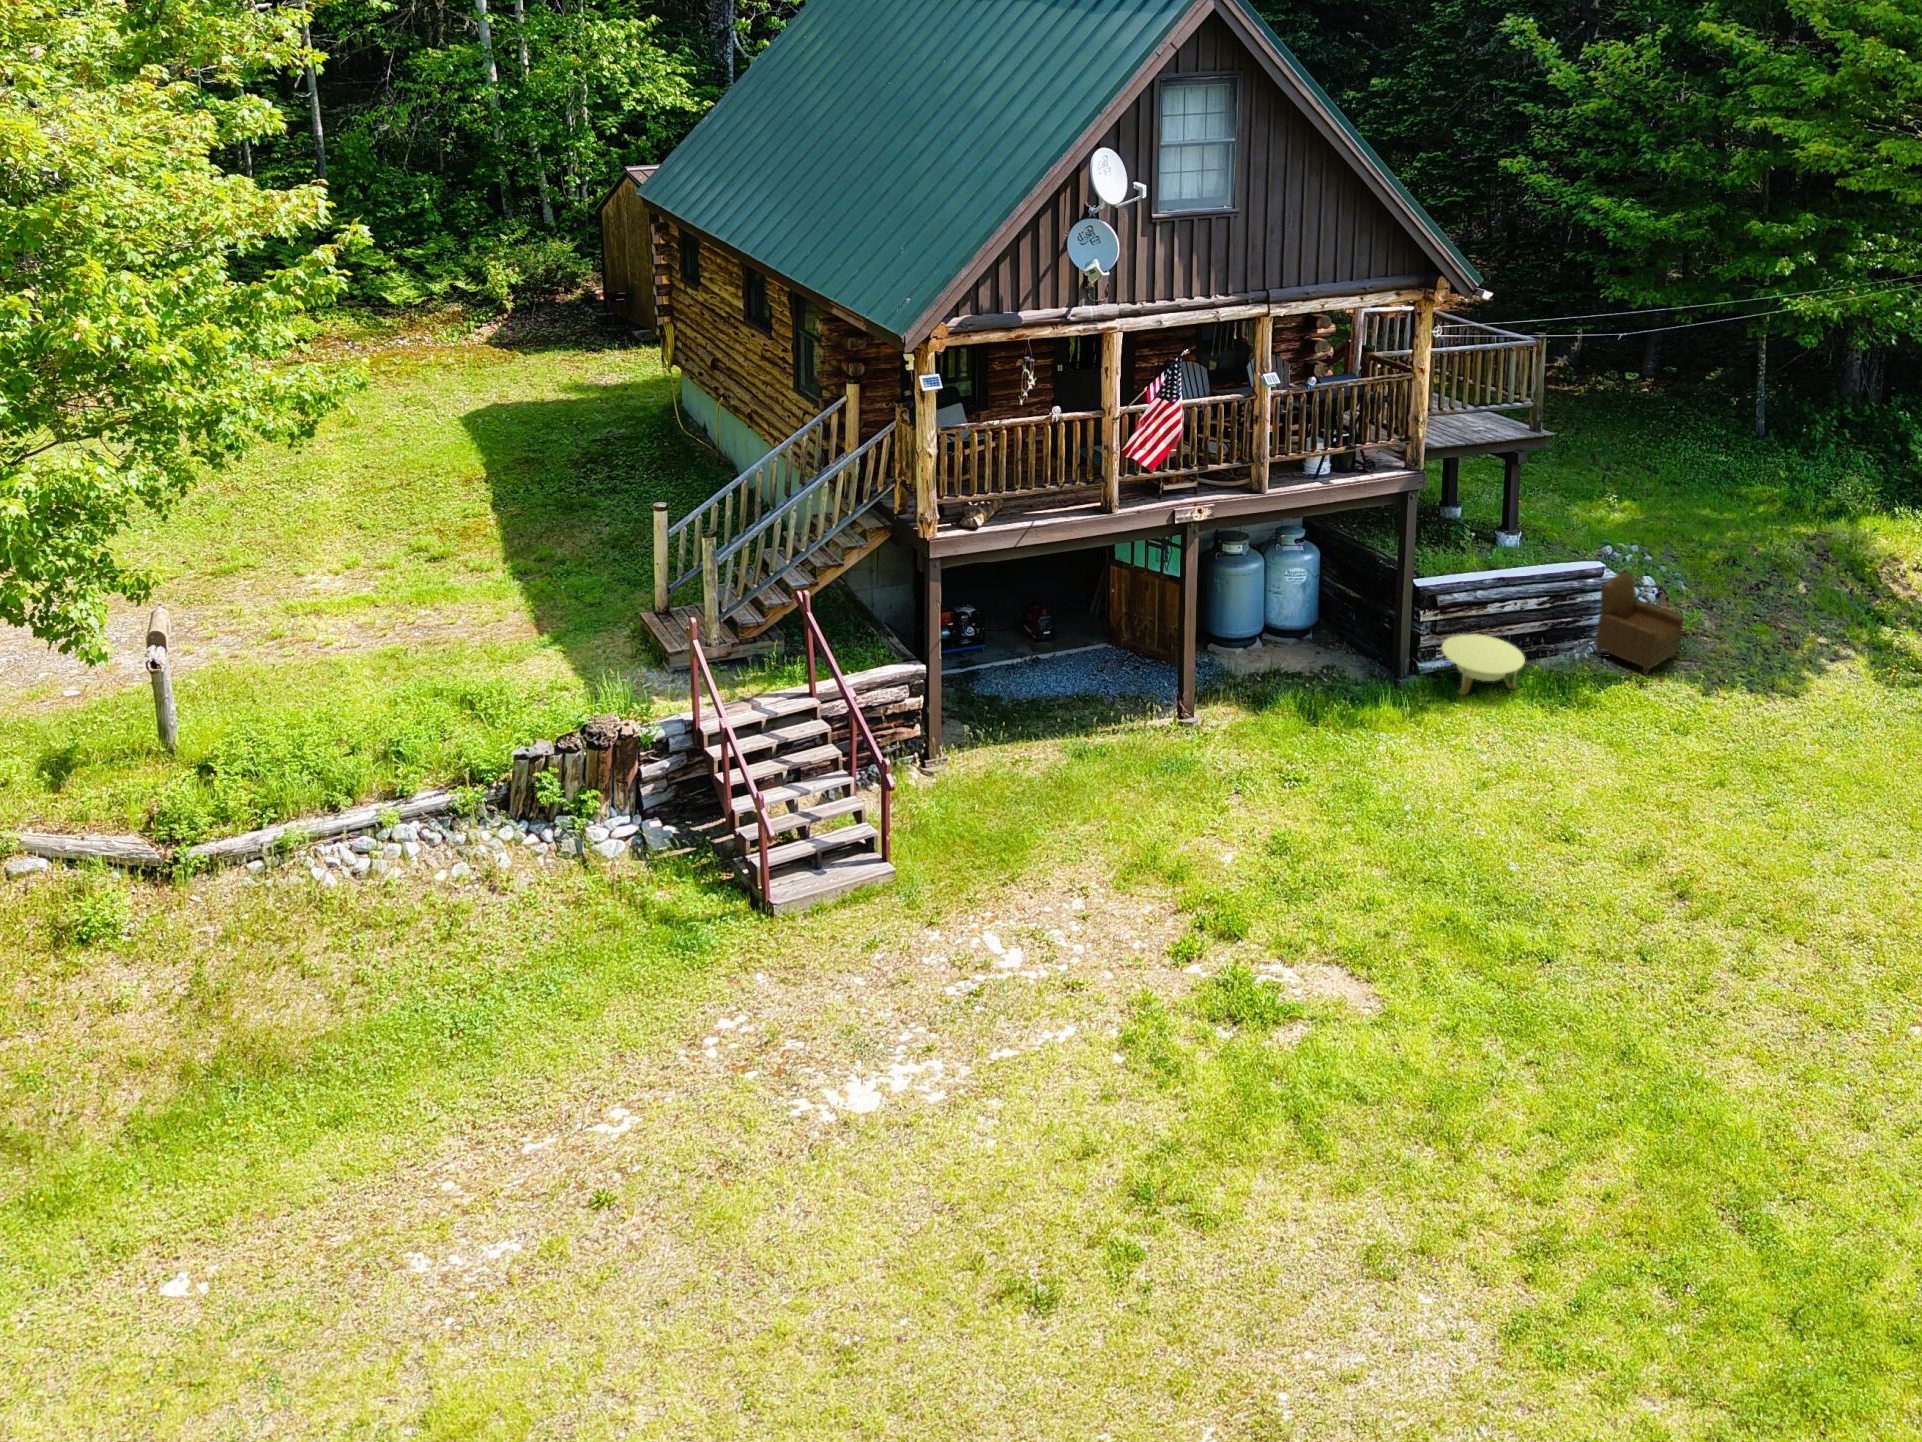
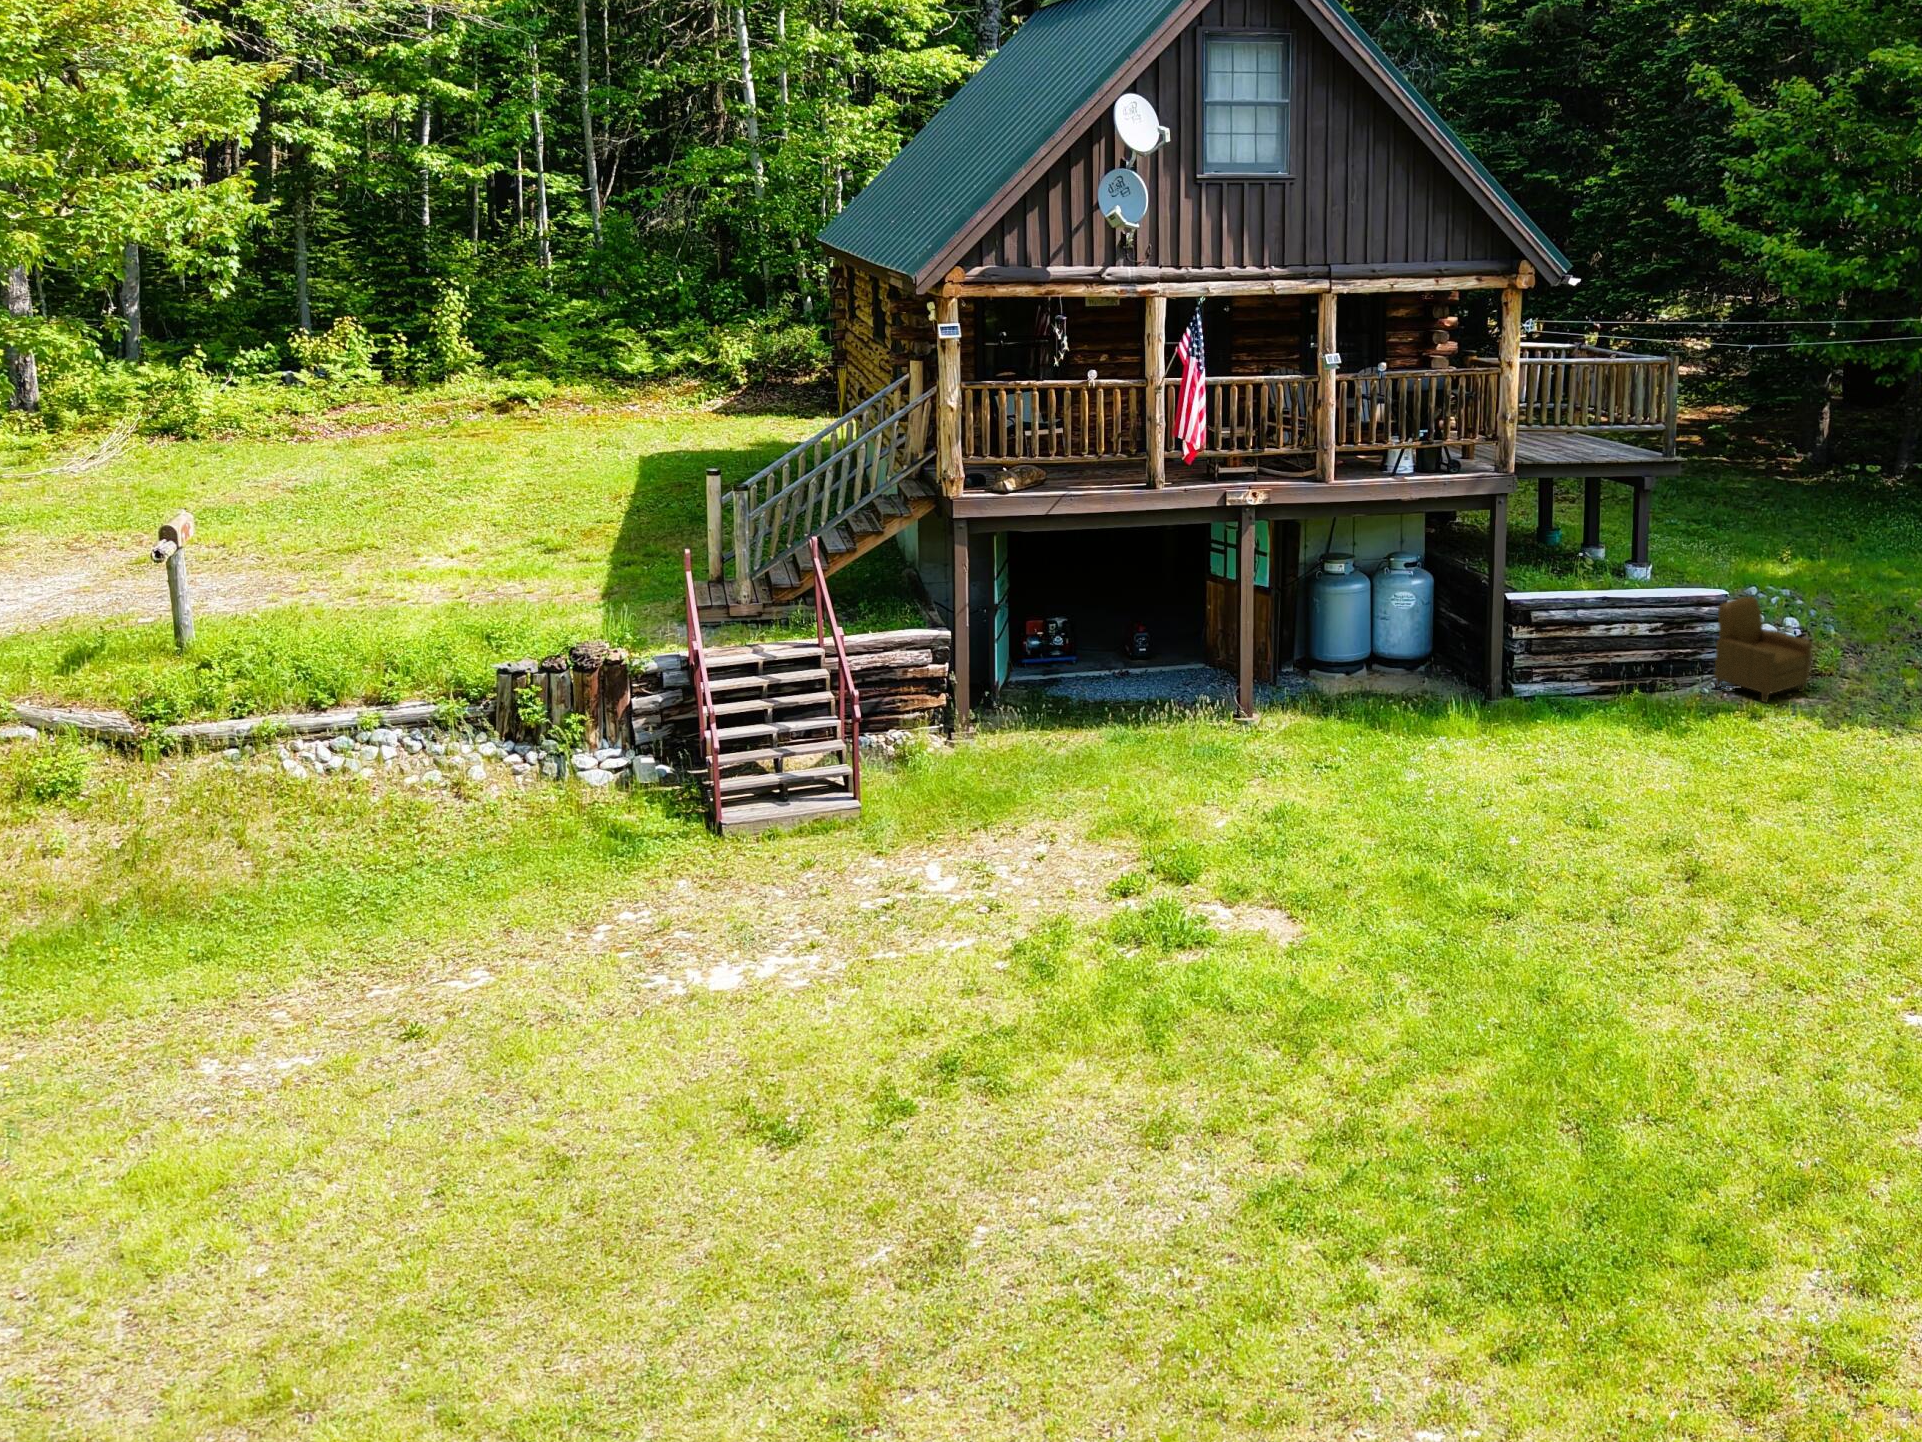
round table: present [1442,634,1525,695] -> none [1530,655,1620,711]

